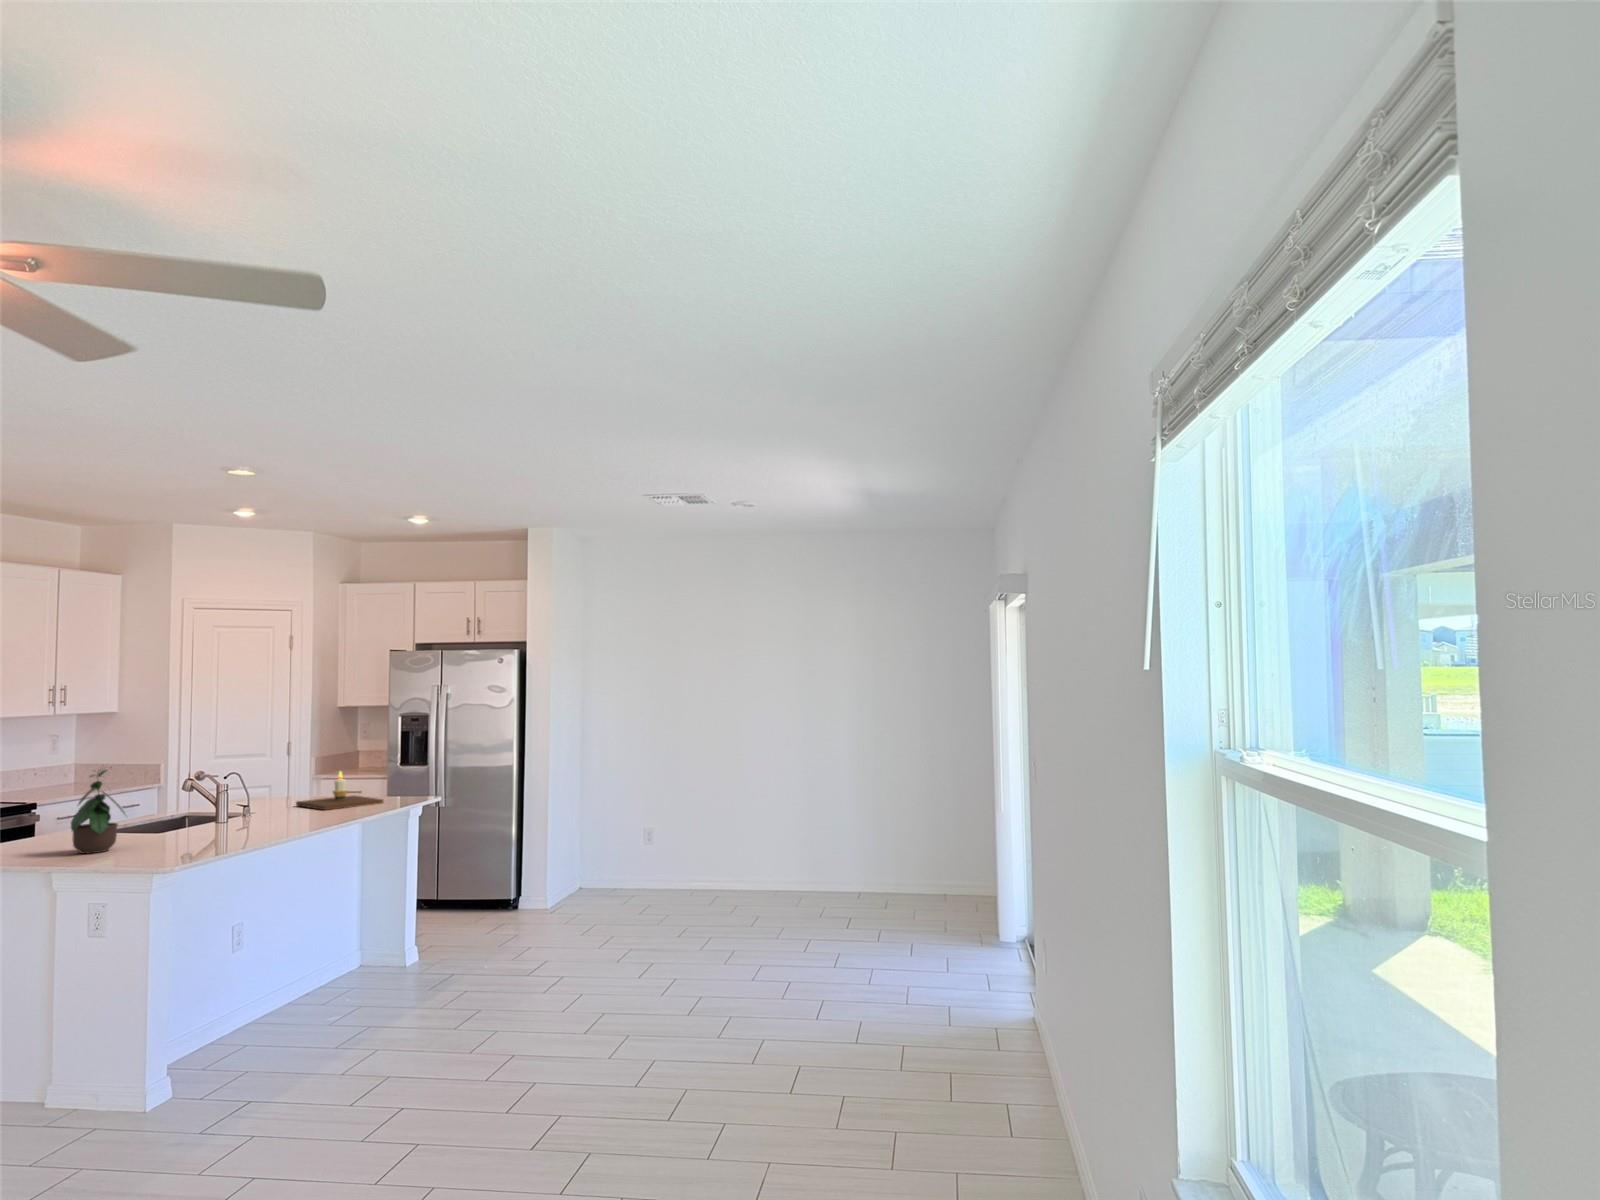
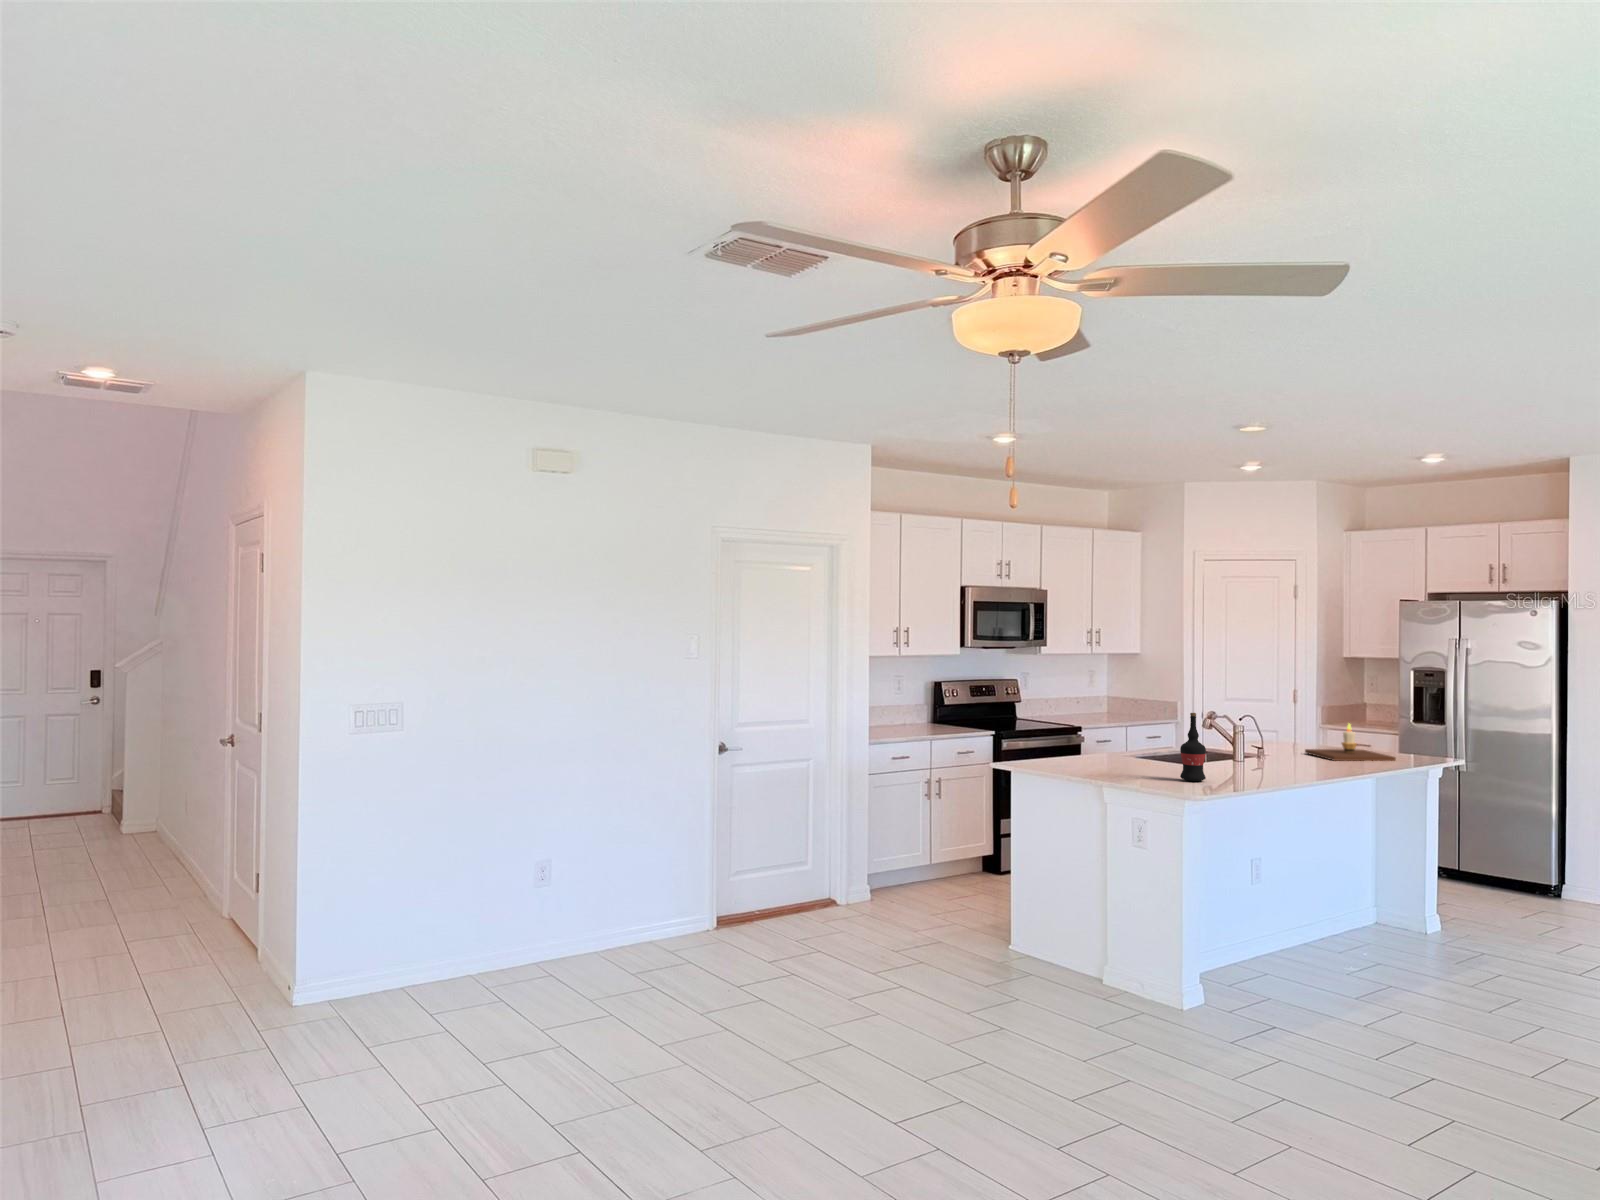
potted plant: present [71,769,125,853] -> none [1119,697,1168,772]
wine bottle: none [142,777,176,856] -> present [1180,713,1206,781]

